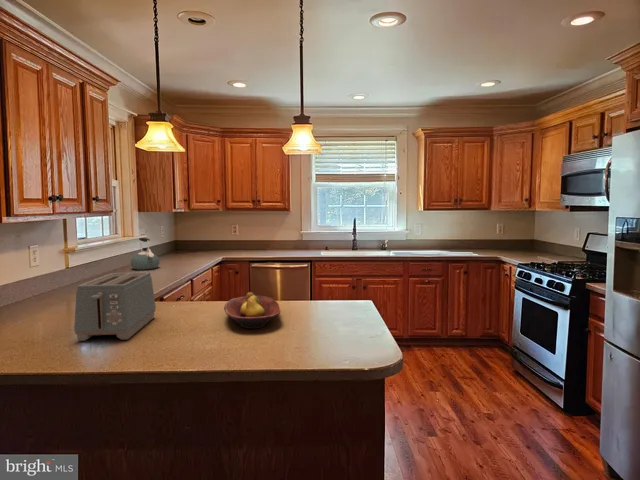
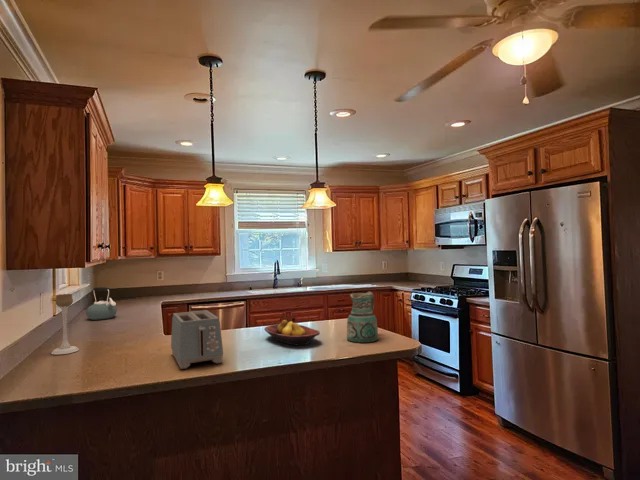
candle holder: none [32,243,61,304] -> present [51,294,79,355]
ceramic pitcher: none [314,265,366,338] -> present [347,292,378,343]

